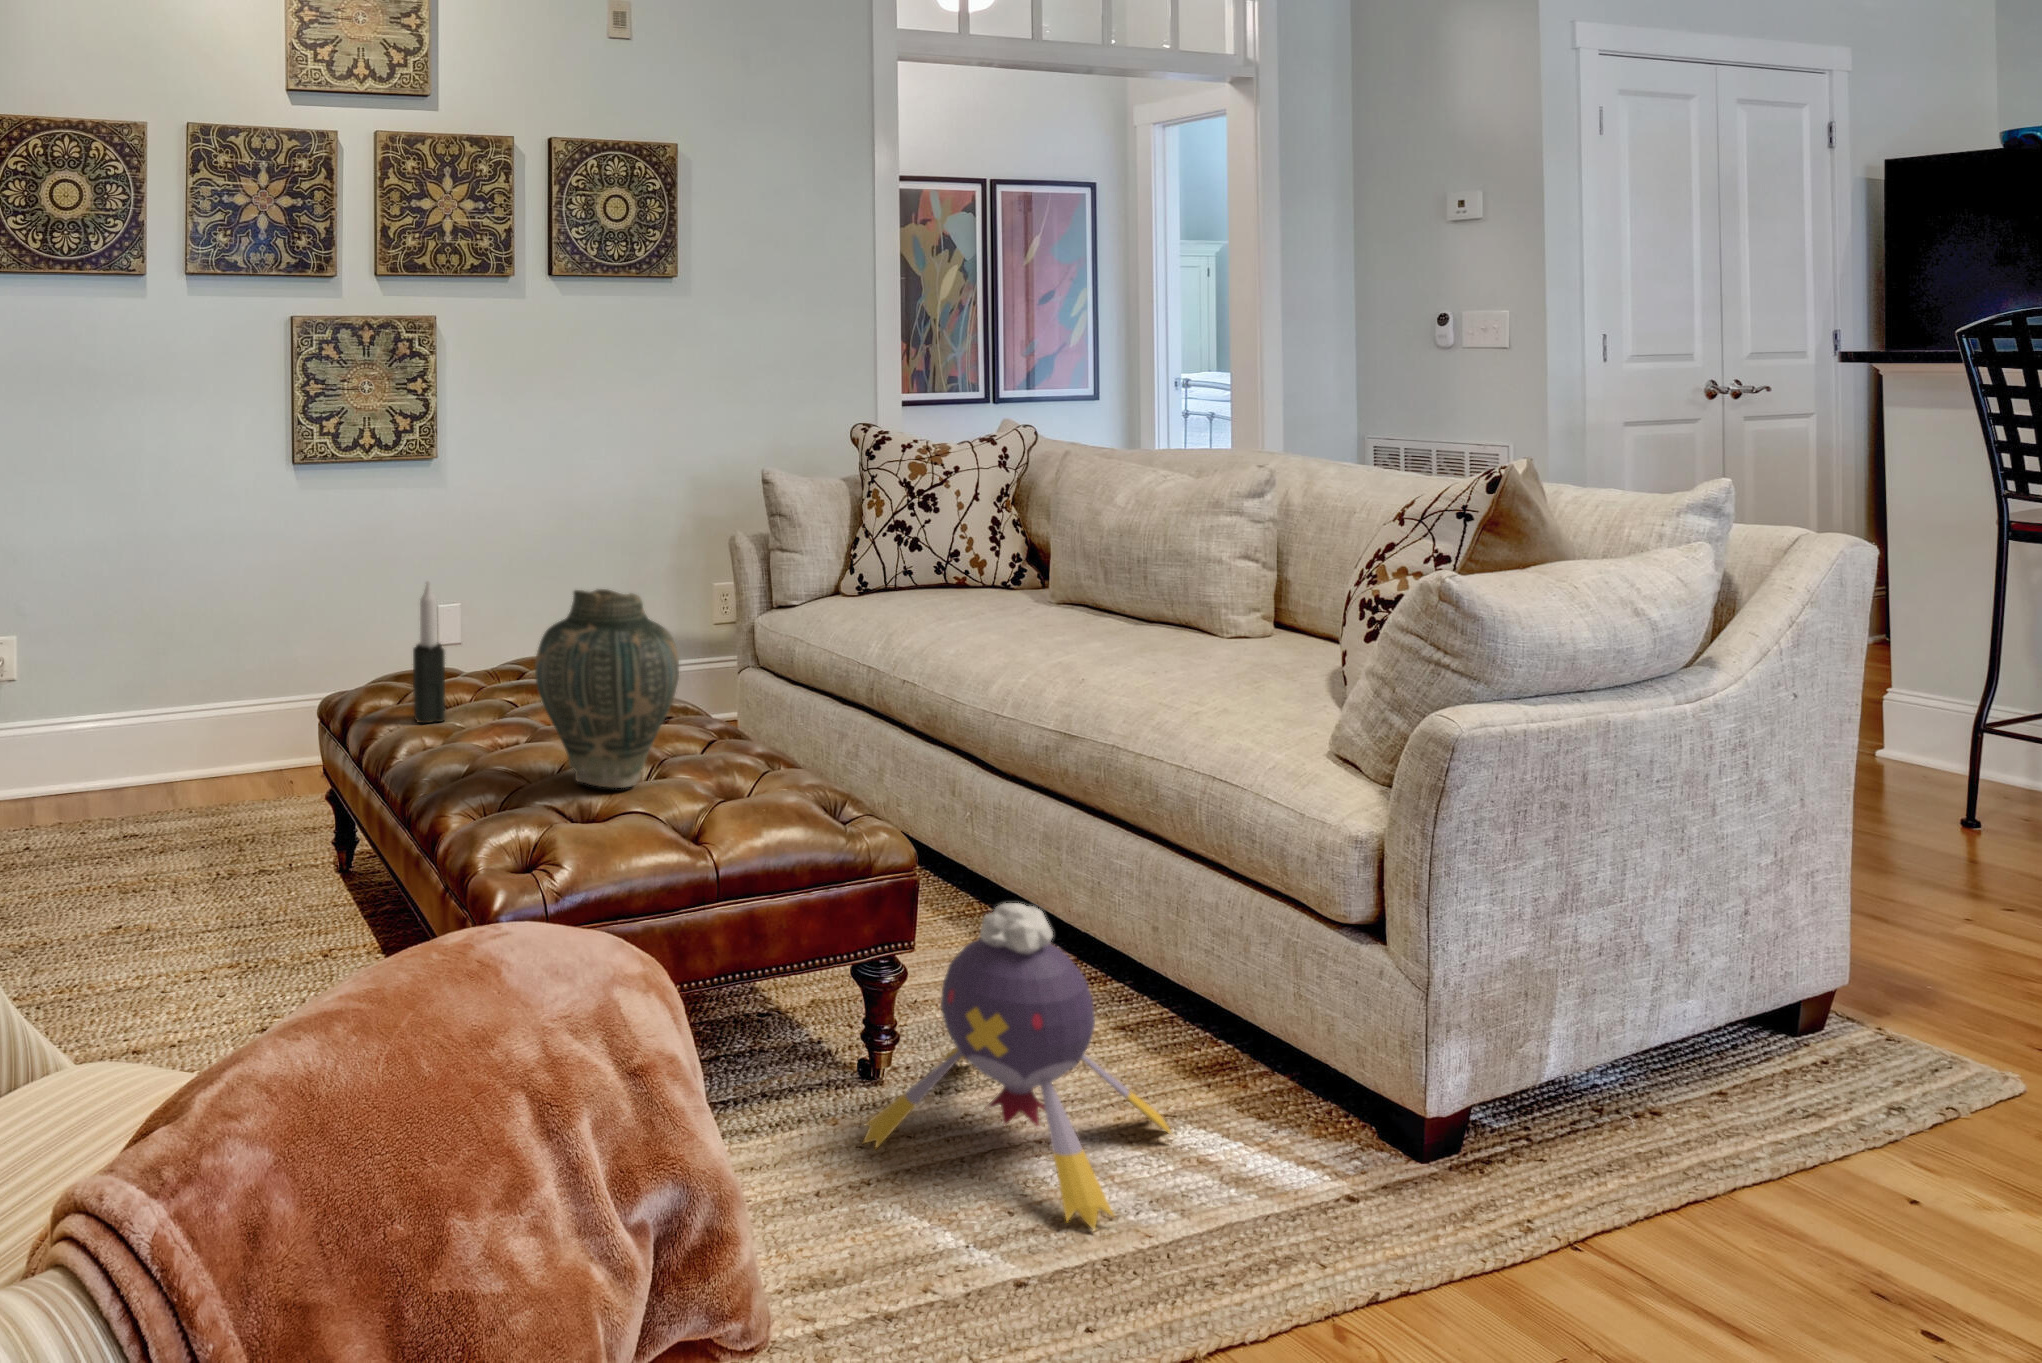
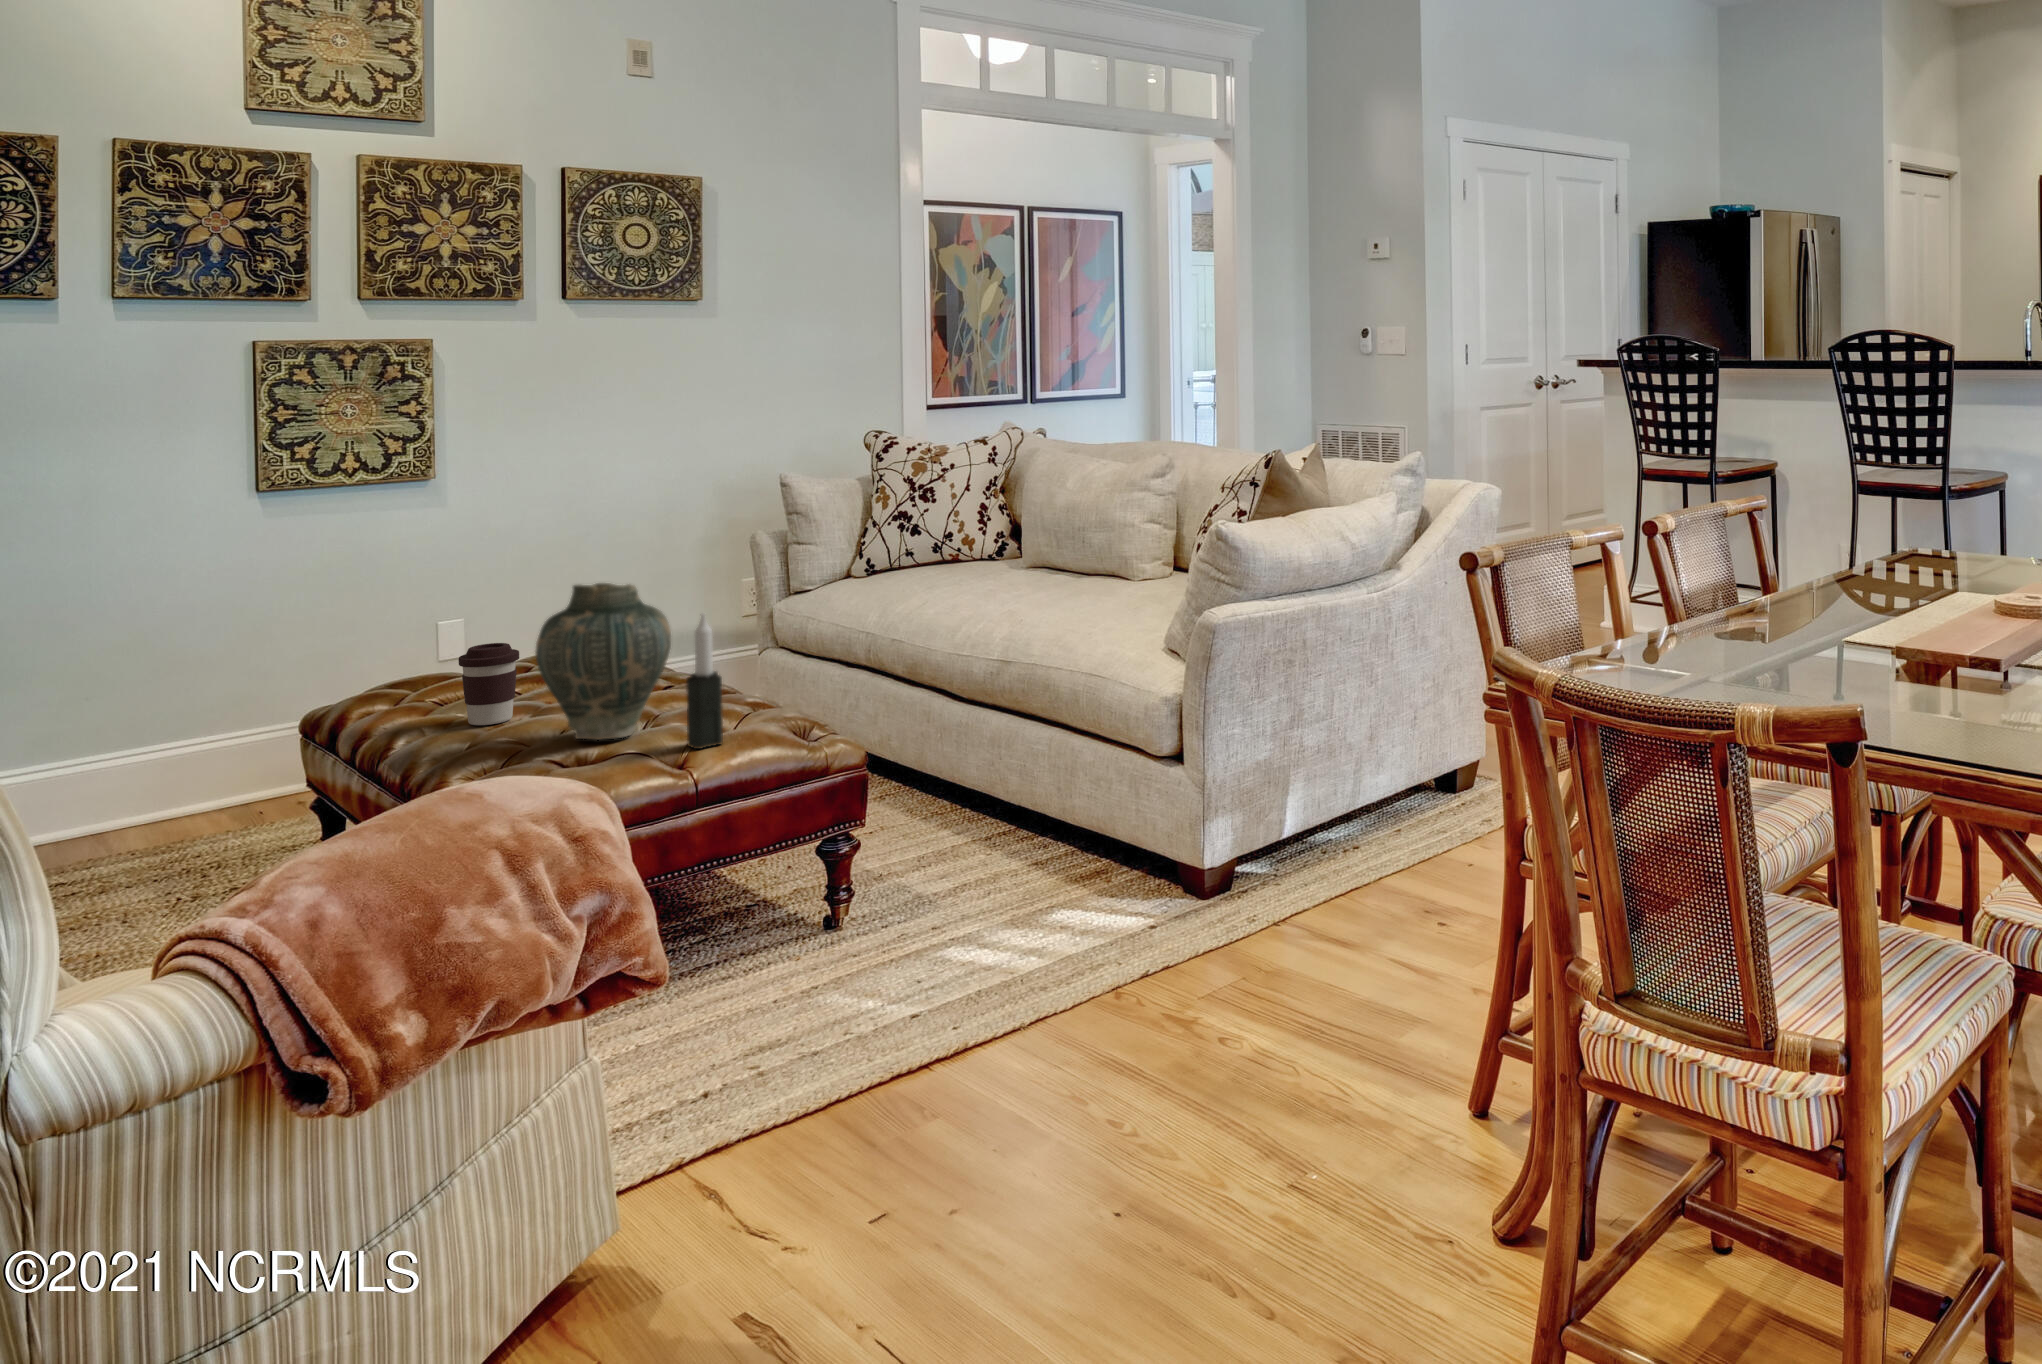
candle: present [413,581,445,723] -> present [686,613,723,749]
coffee cup: none [458,649,516,745] -> present [459,643,519,725]
plush toy: present [864,903,1171,1230] -> none [816,776,1046,976]

